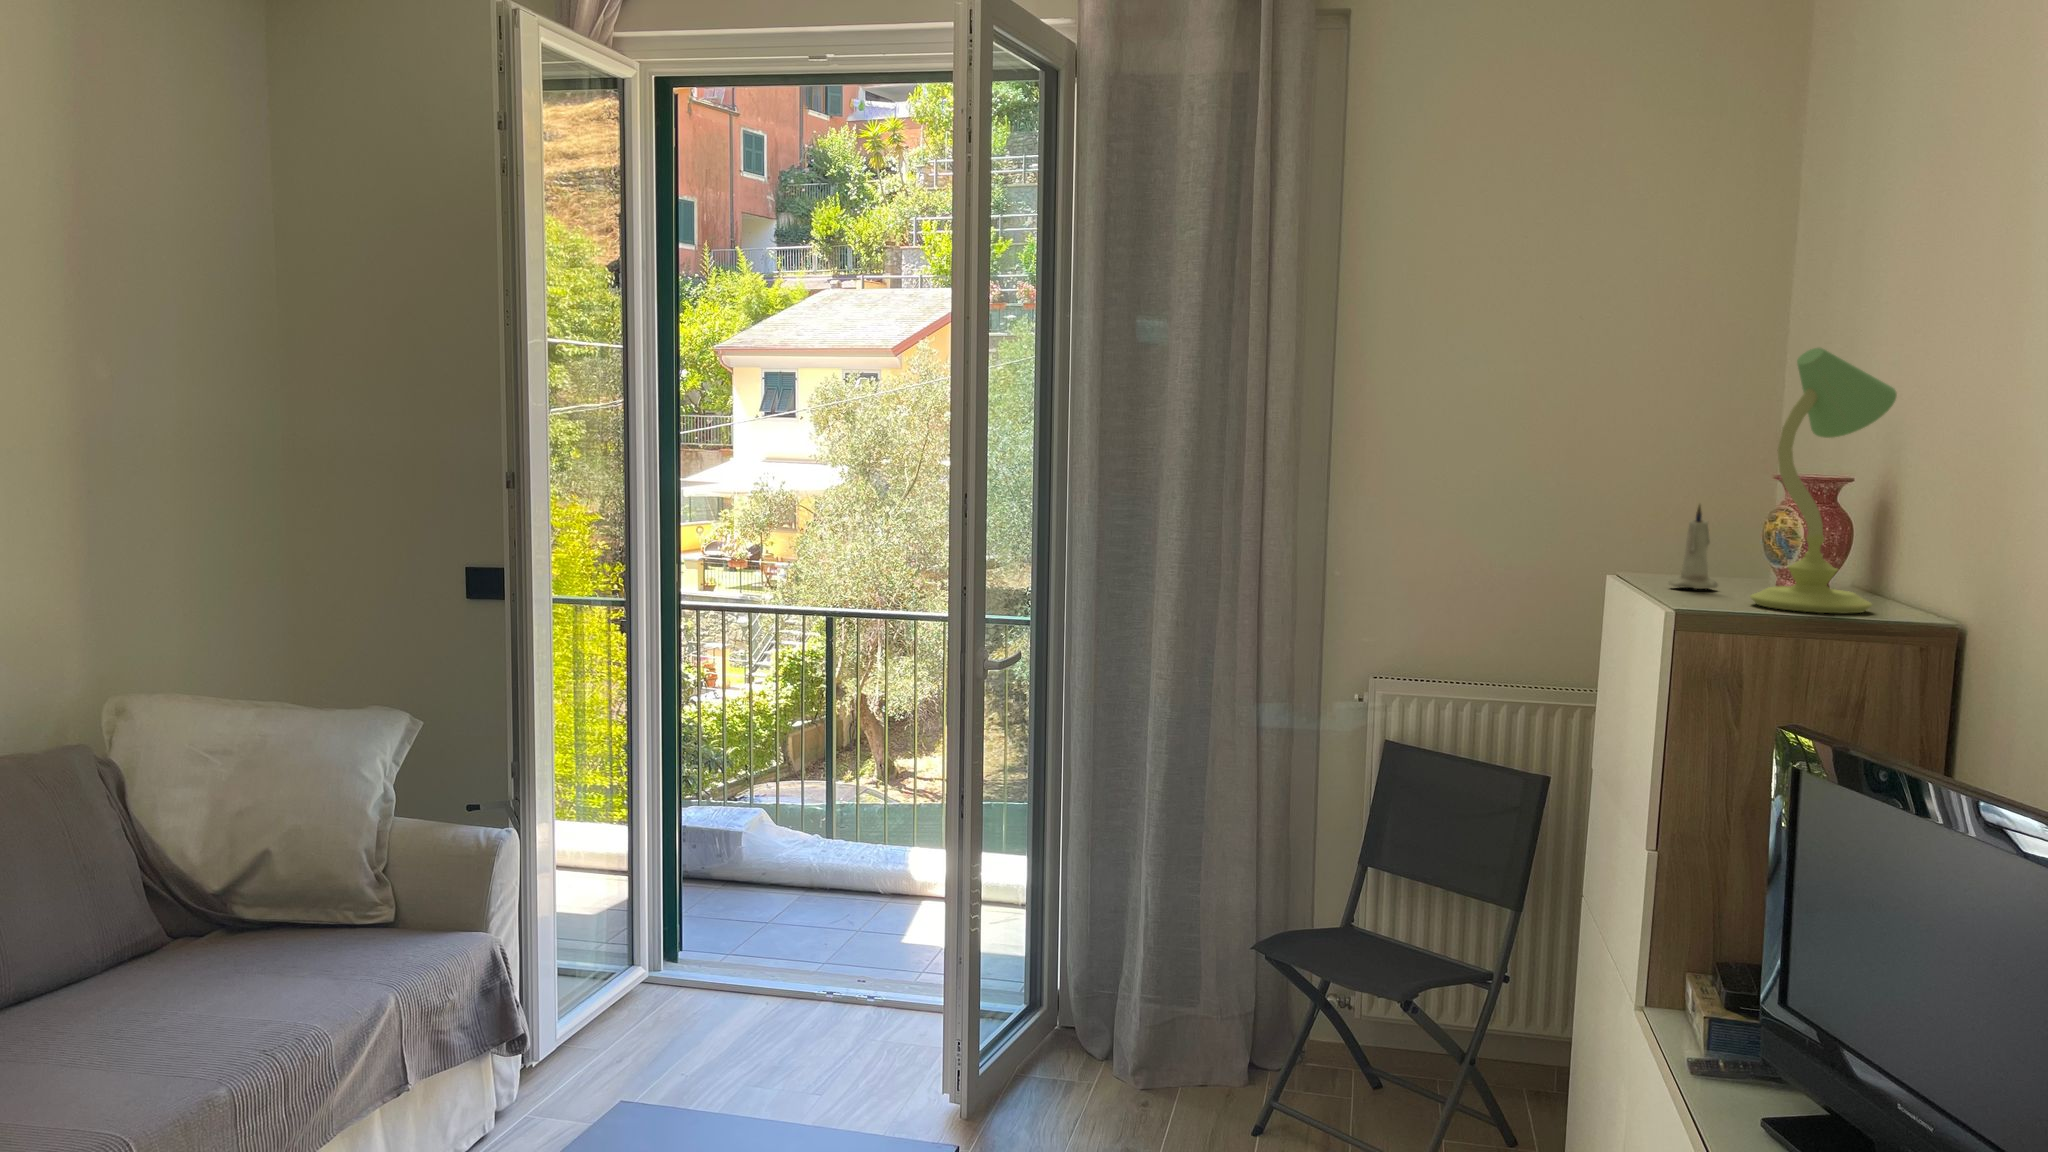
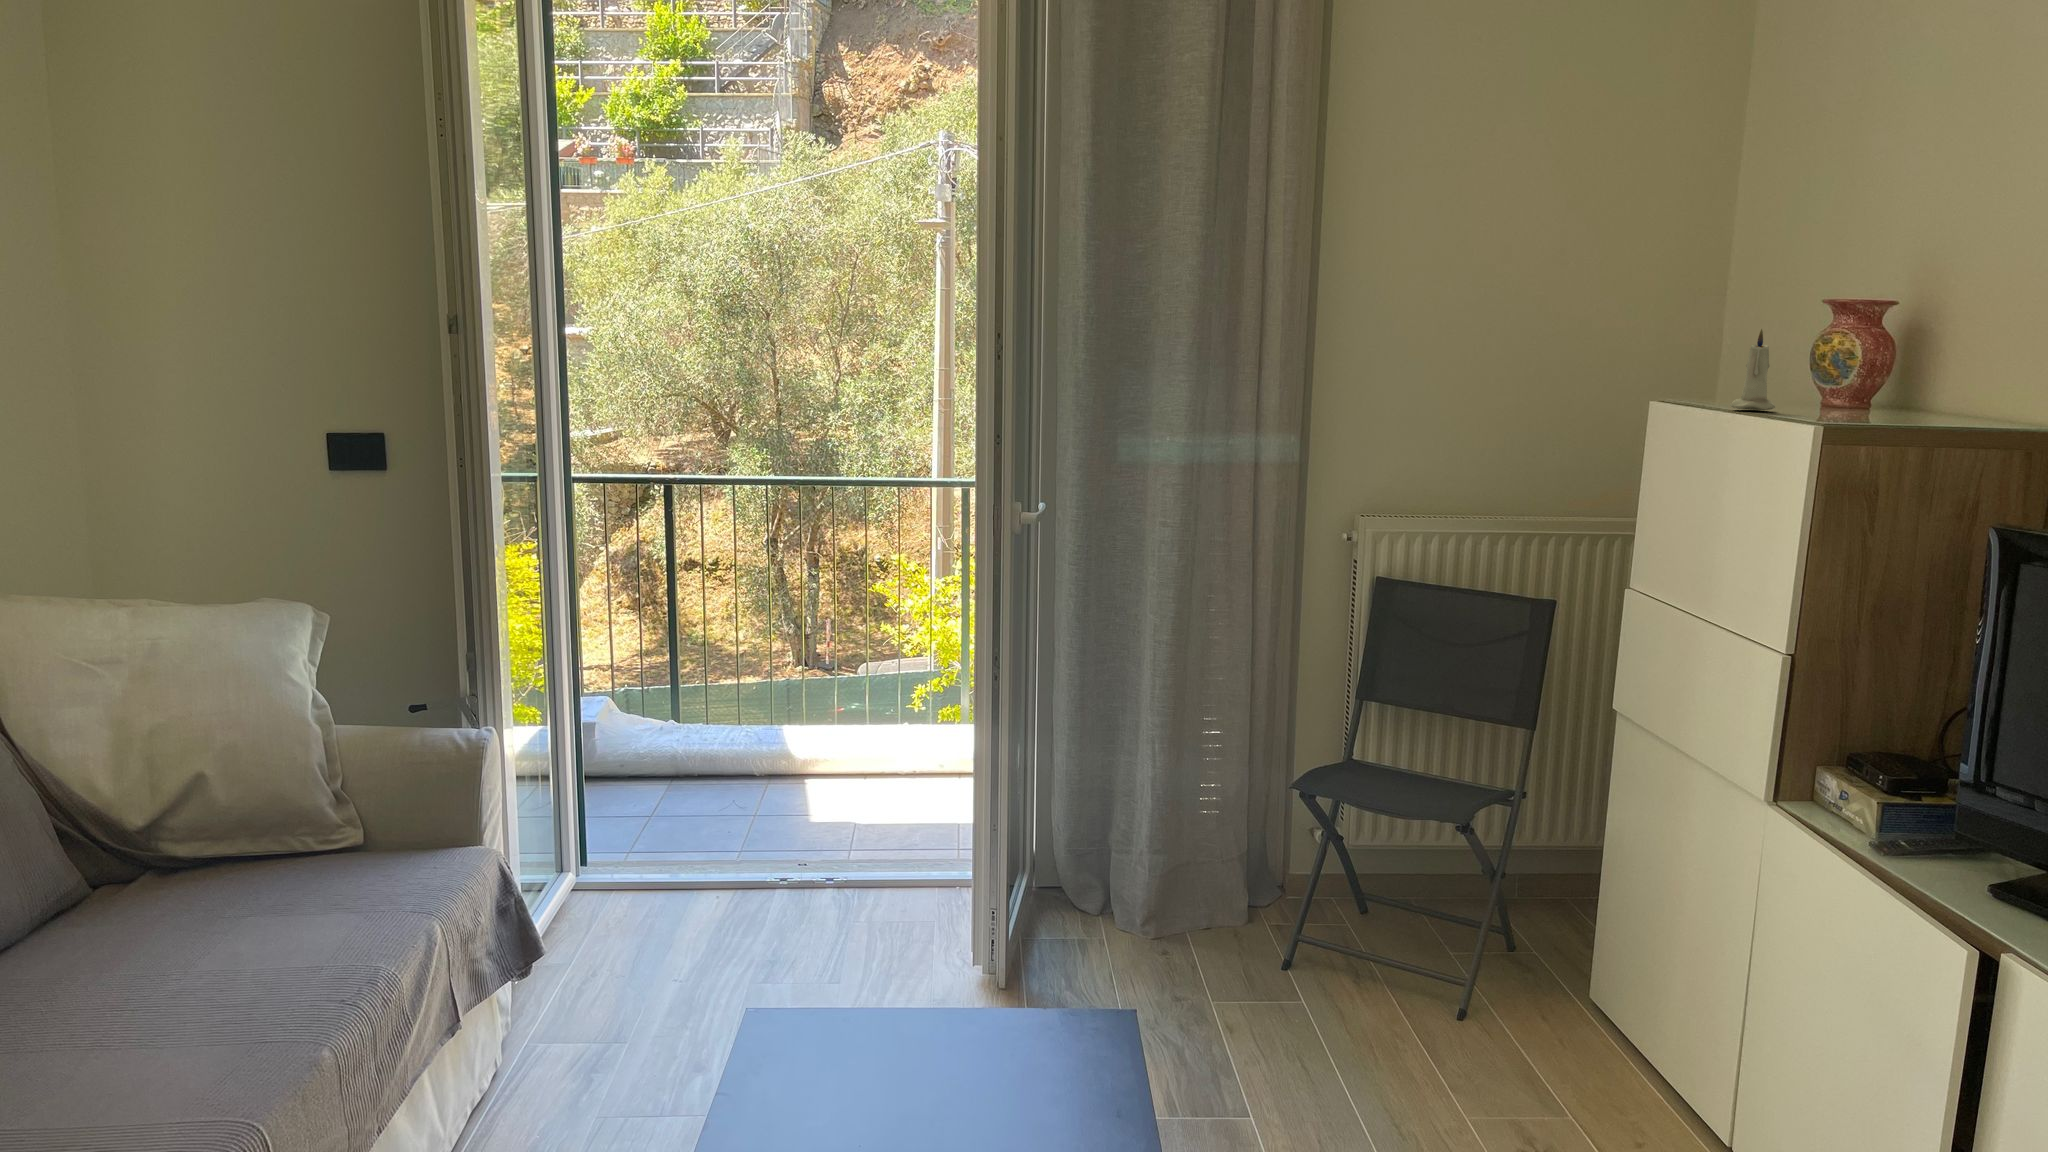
table lamp: present [1750,348,1897,613] -> none [1841,176,1982,424]

